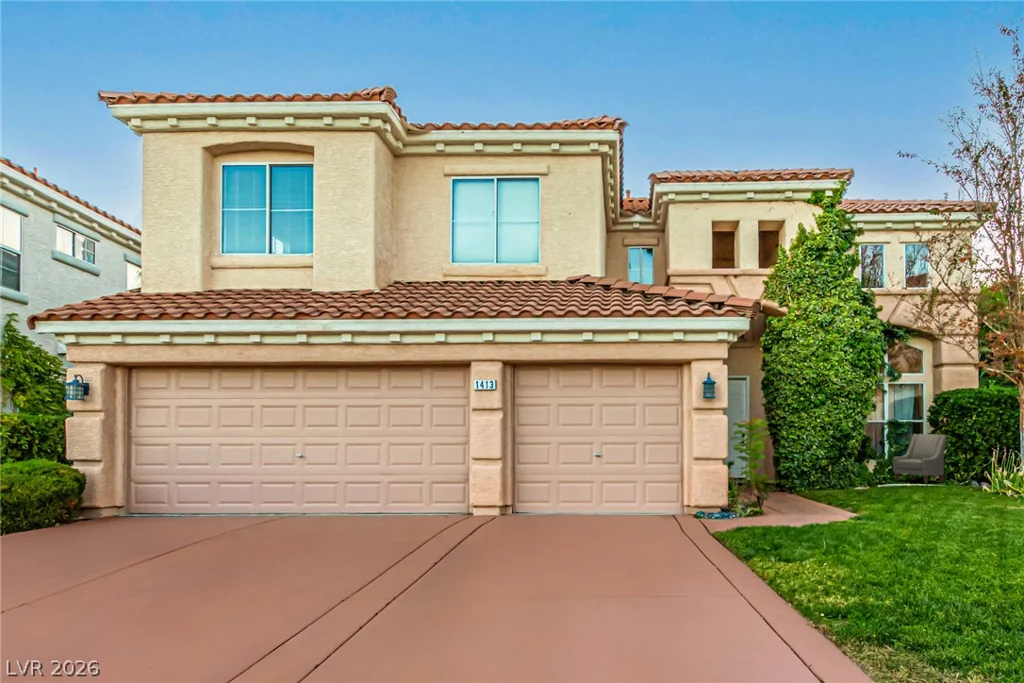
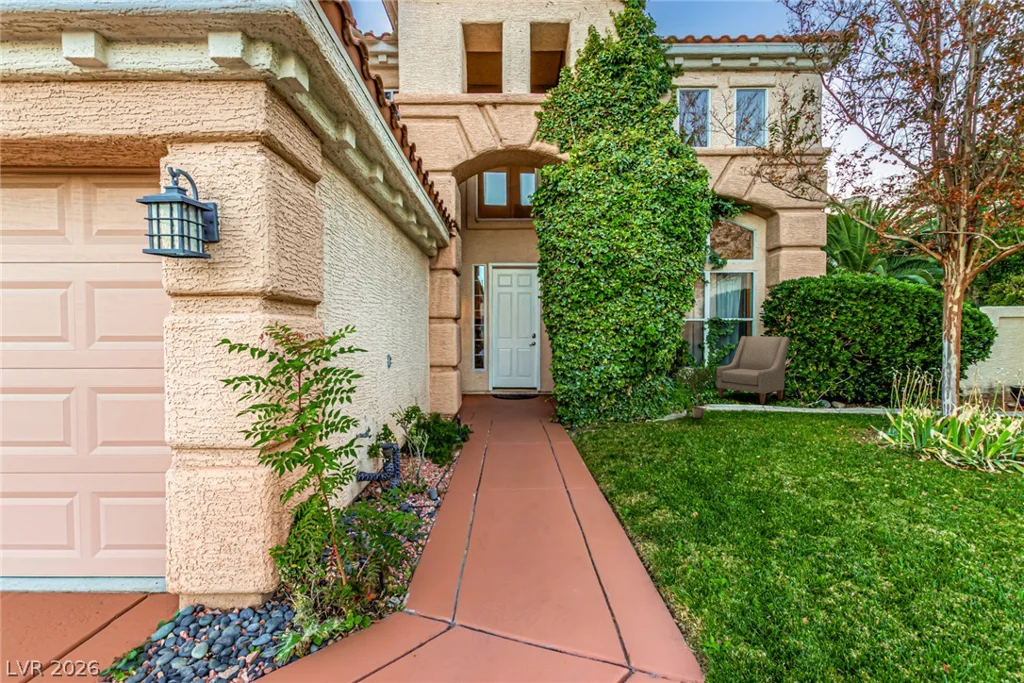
potted plant: none [861,452,891,487] -> present [675,366,720,419]

